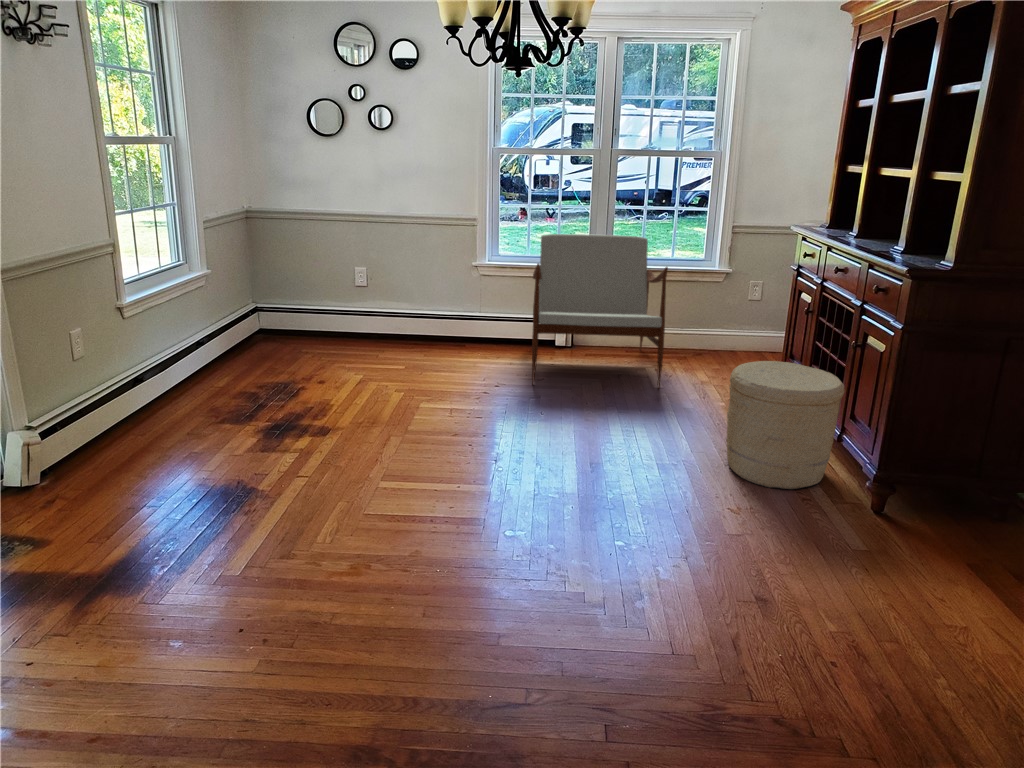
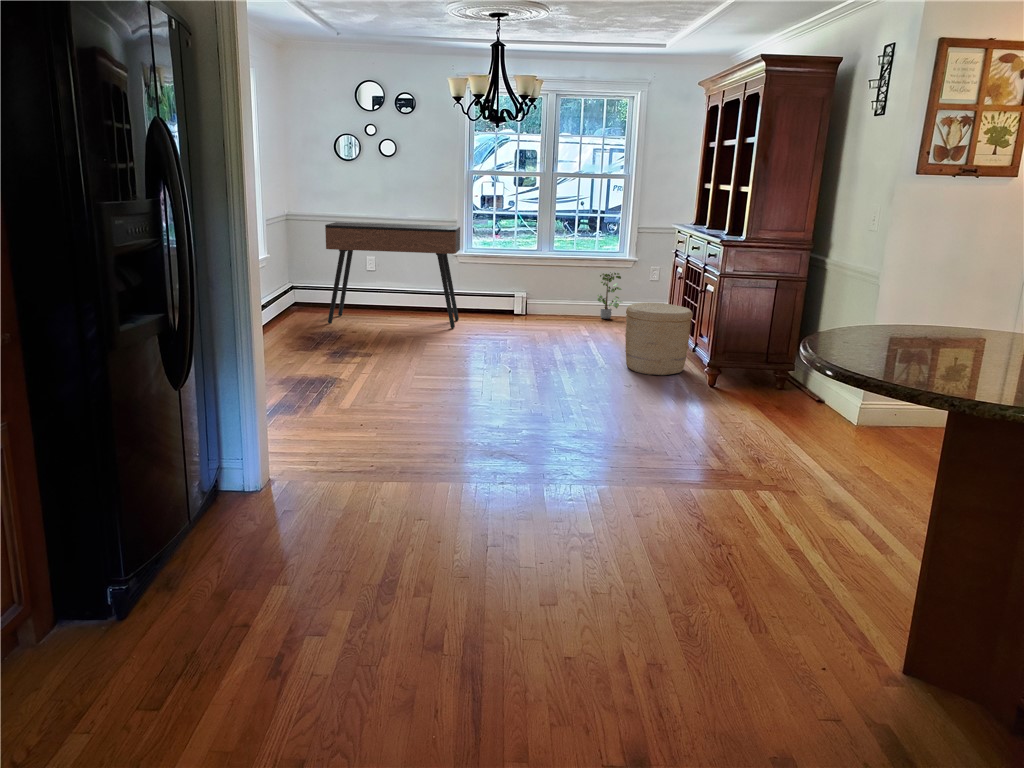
console table: none [282,221,478,375] -> present [325,222,460,328]
armchair: present [532,234,668,389] -> none [498,233,591,335]
potted plant: none [673,288,713,354] -> present [597,273,622,319]

